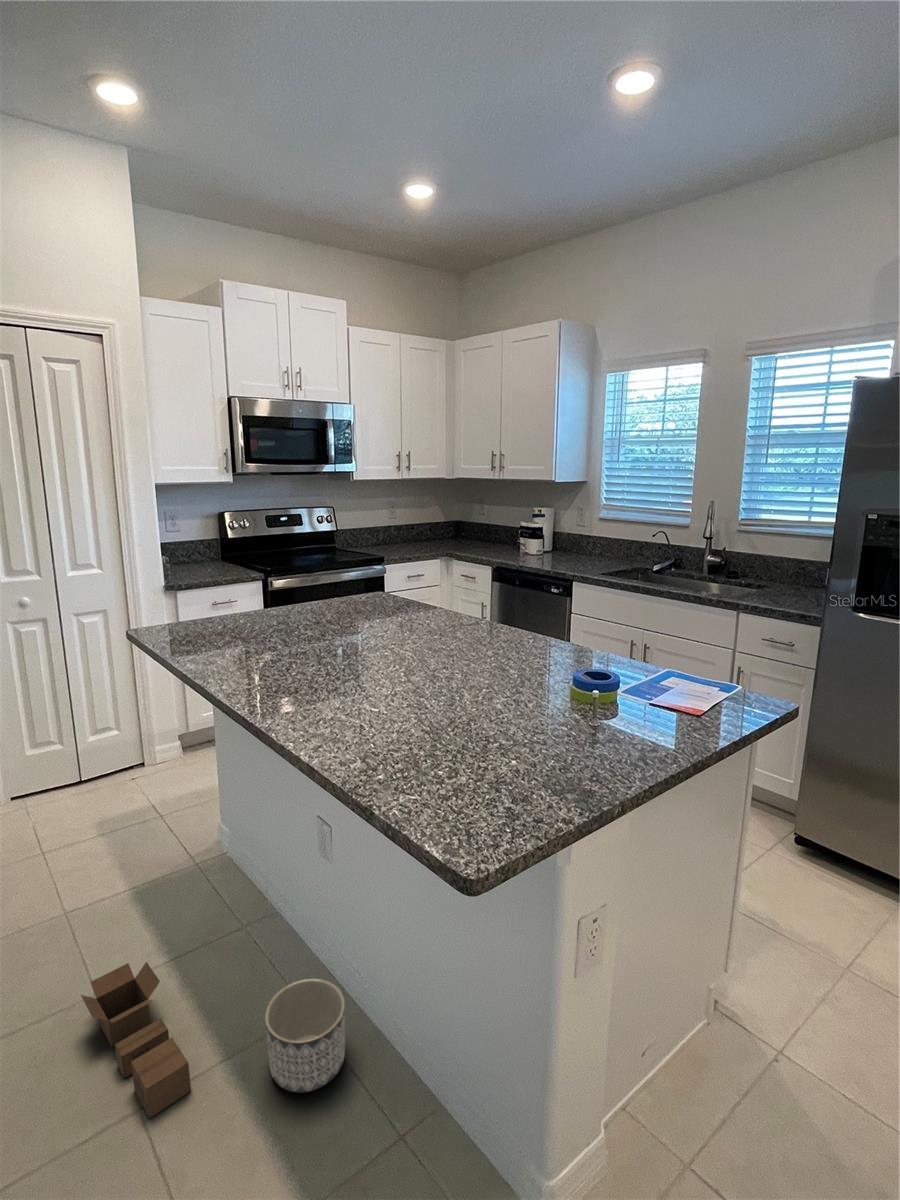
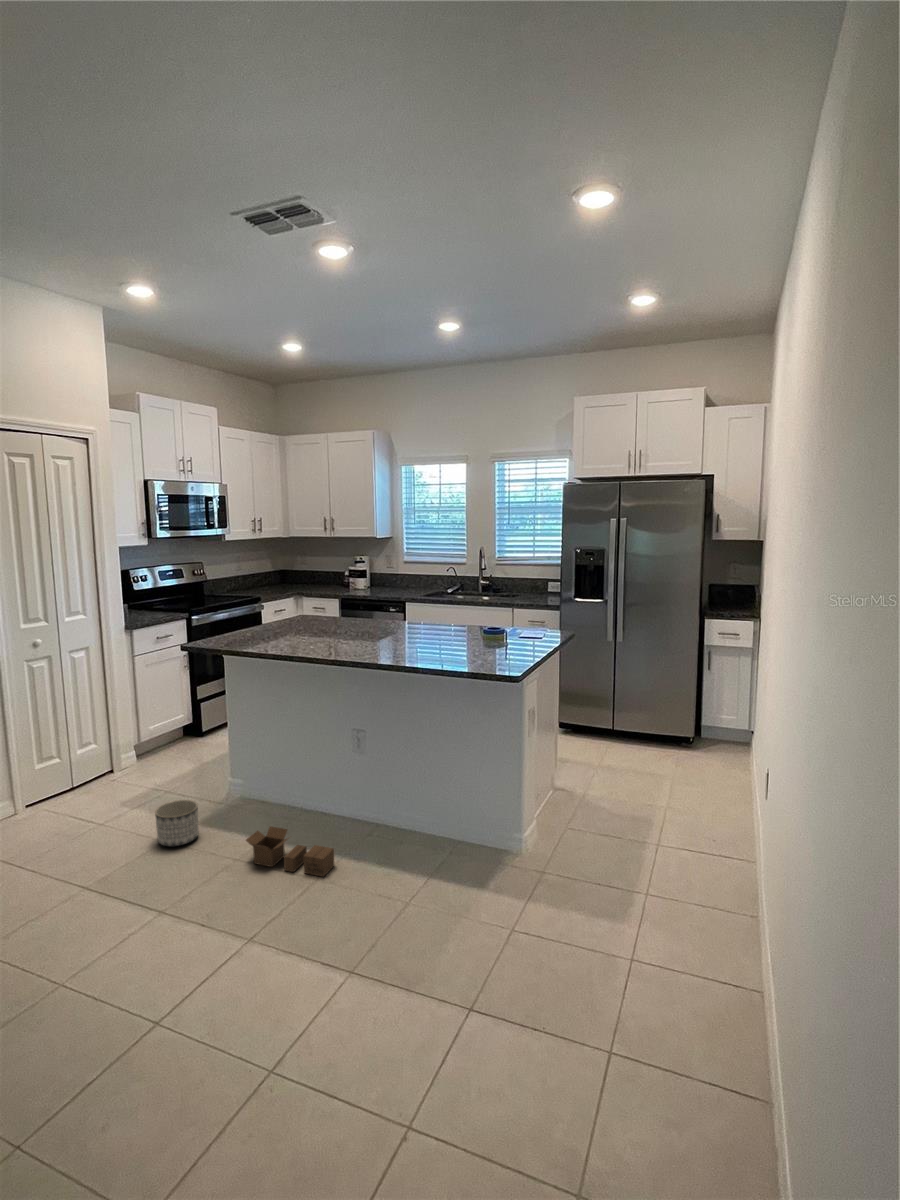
planter: present [265,979,345,1092] -> present [155,800,199,846]

